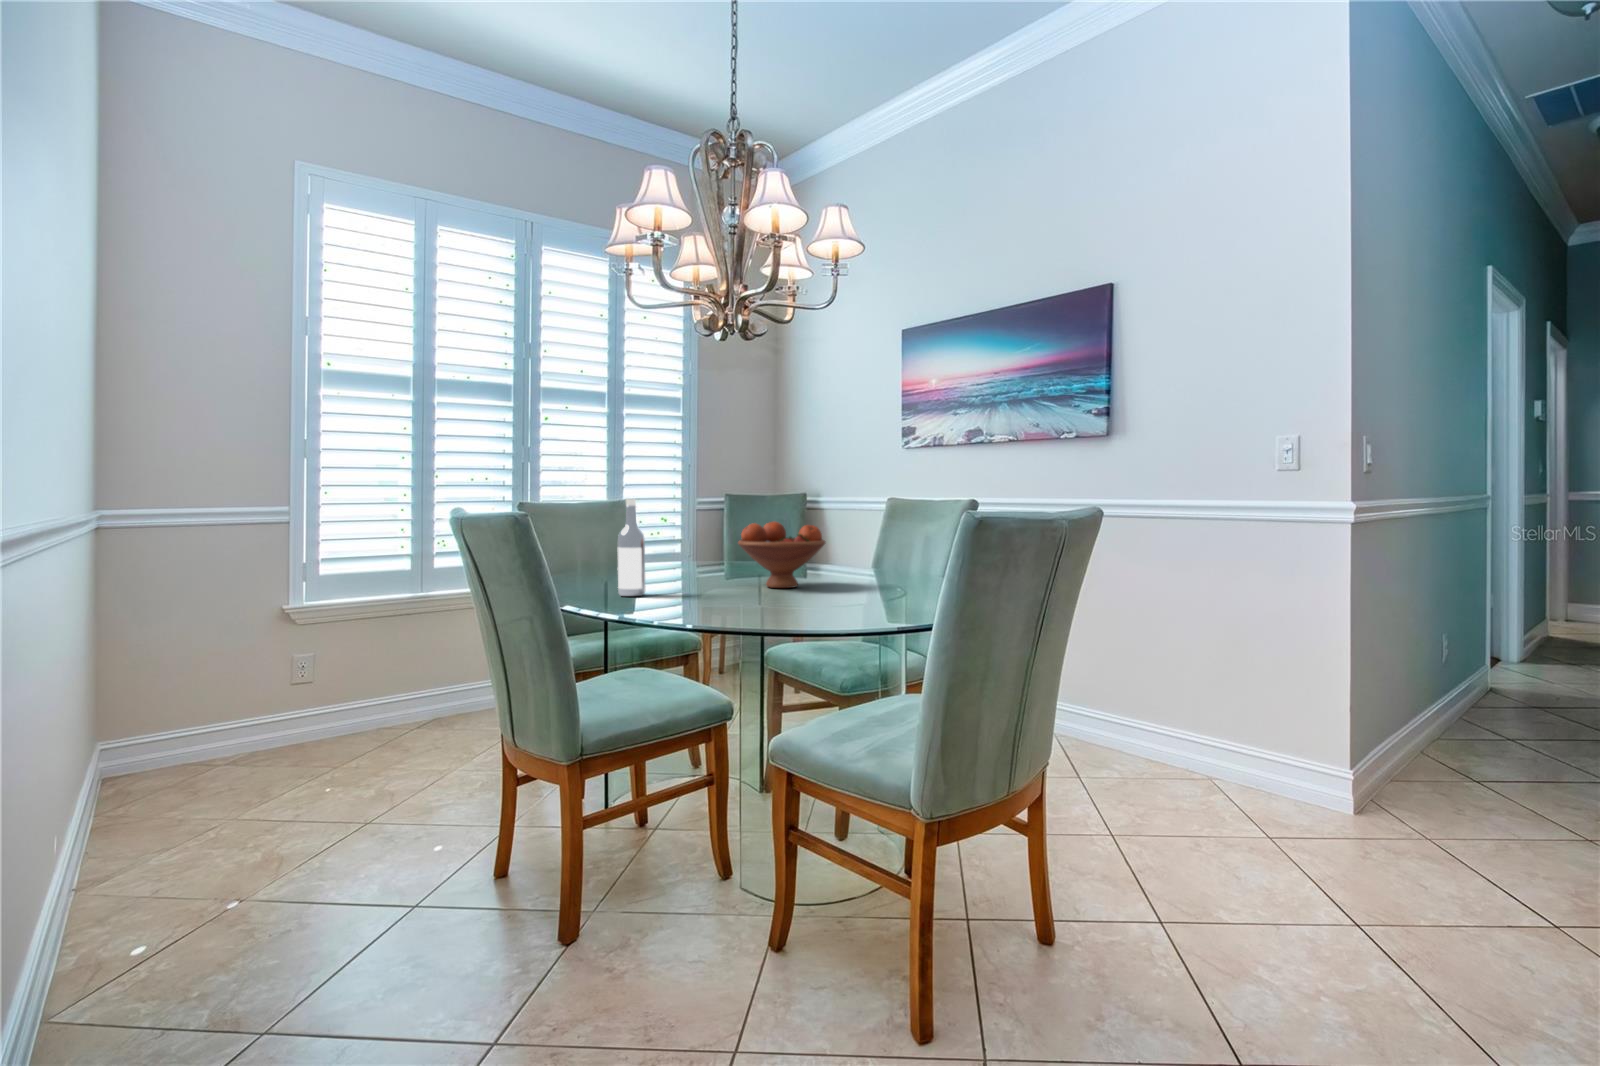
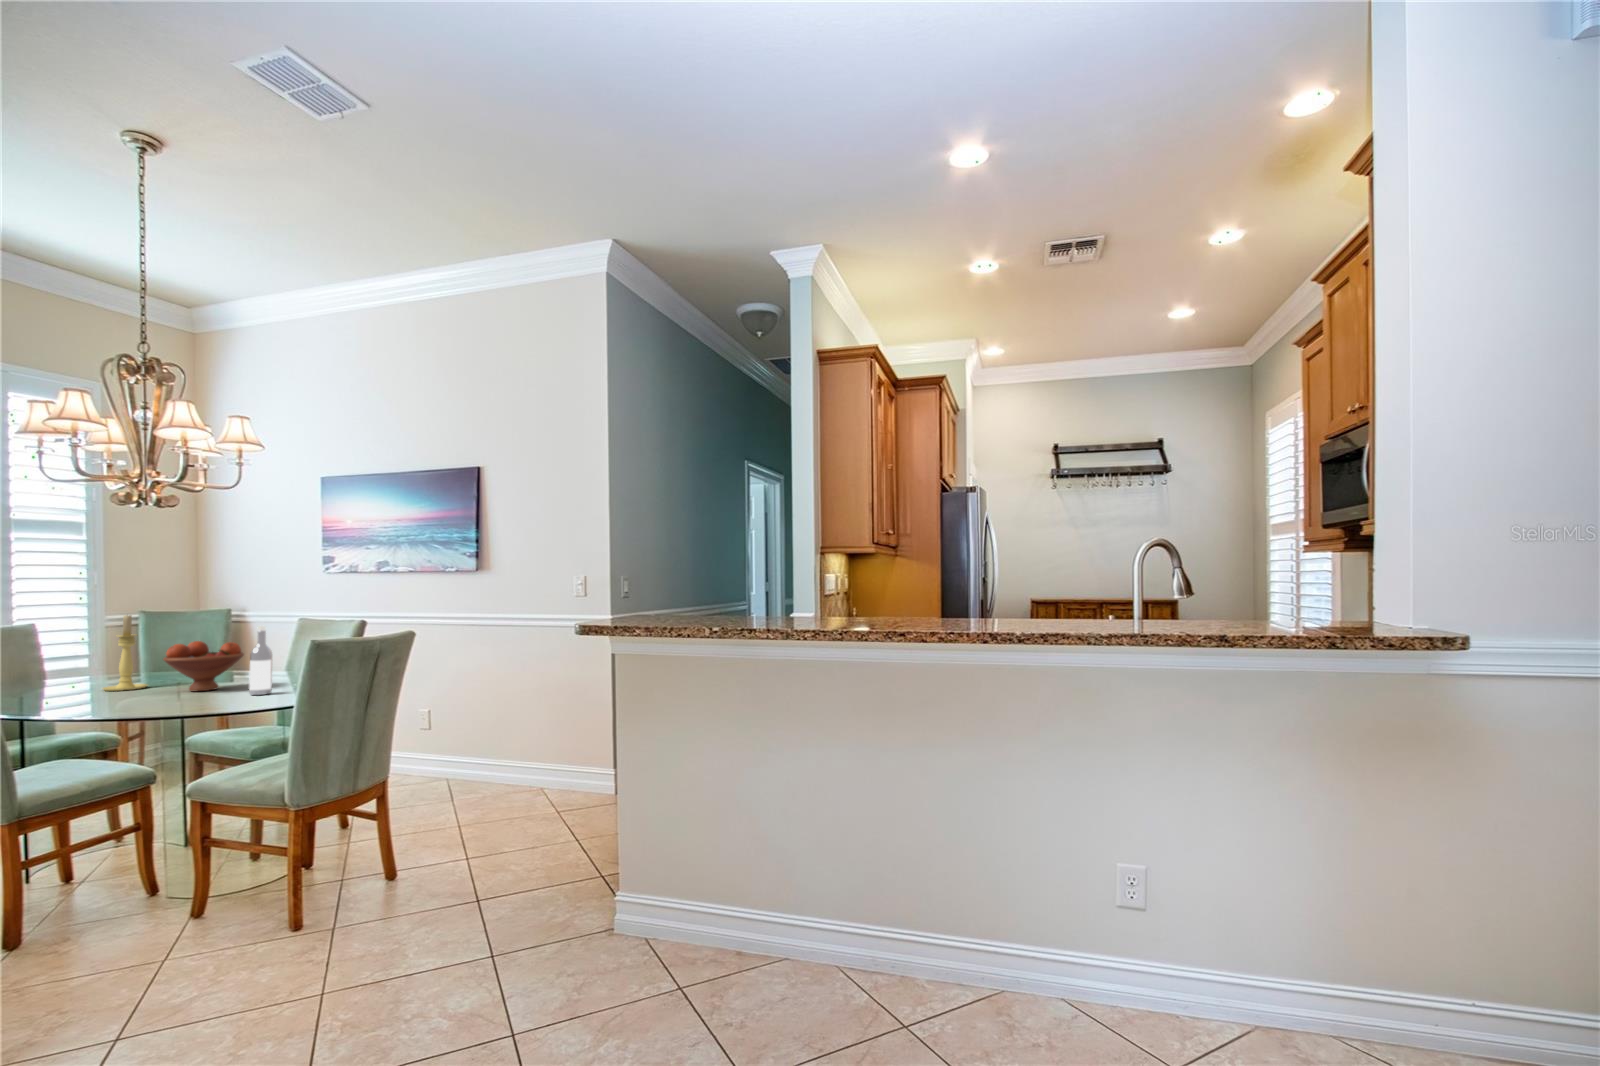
candle holder: none [683,486,728,579] -> present [103,615,147,691]
wine bottle: present [618,499,645,596] -> present [249,626,272,695]

